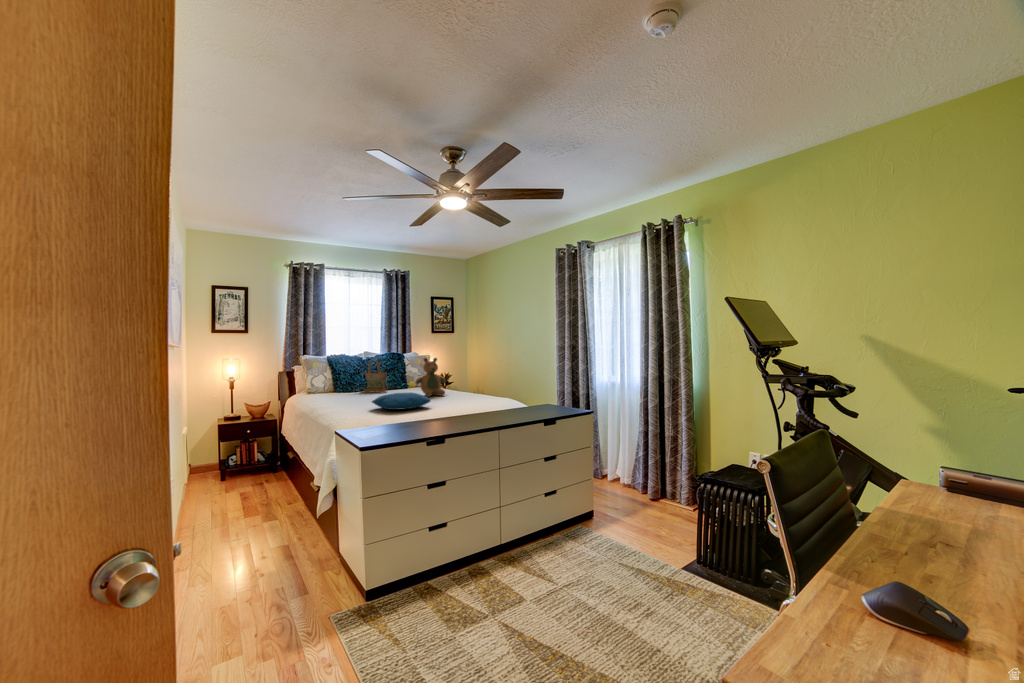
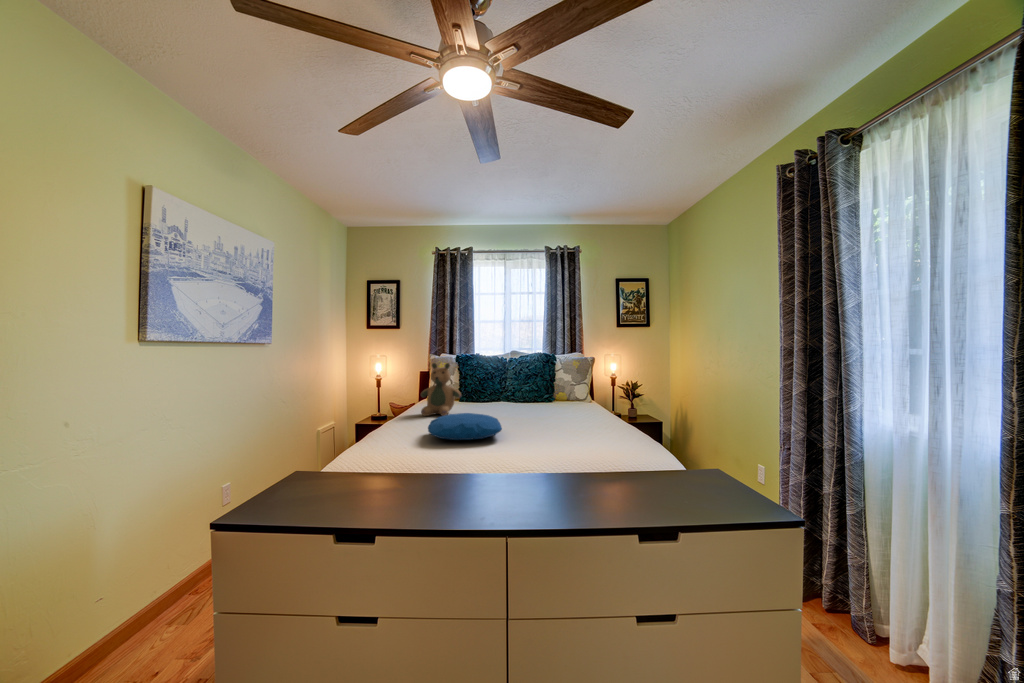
teddy bear: present [415,358,445,397] -> present [421,363,461,416]
handbag: present [358,360,387,393] -> none [490,362,523,407]

